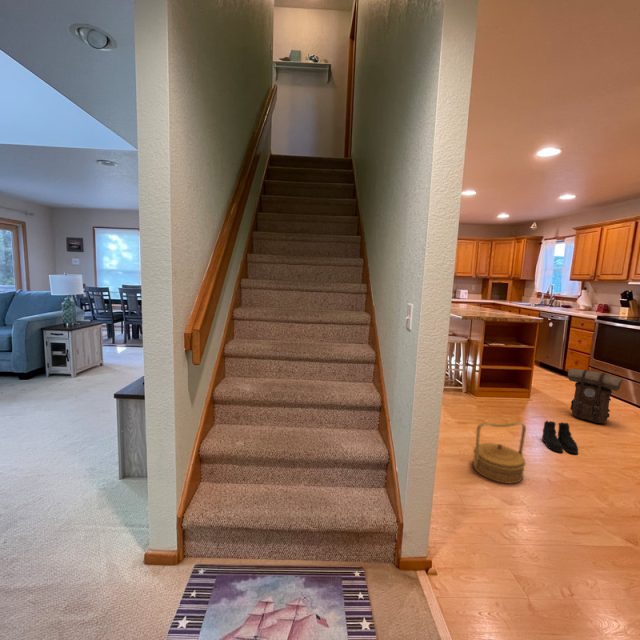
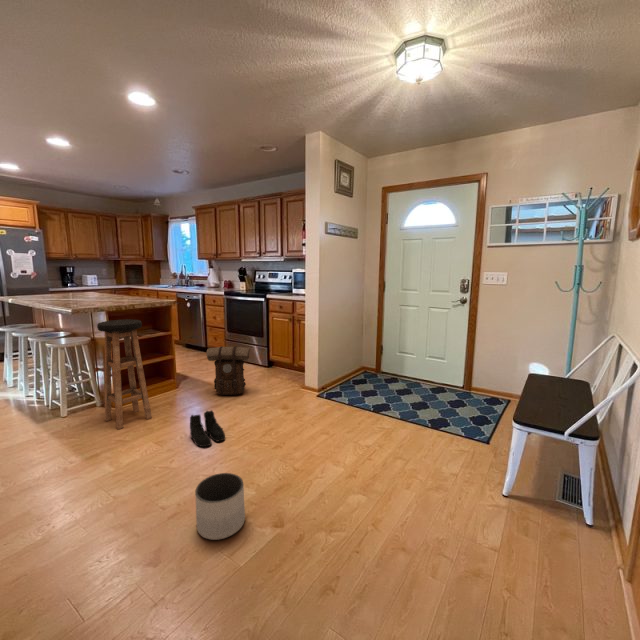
bar stool: none [470,328,513,413] -> present [97,319,152,429]
basket: present [473,422,526,483] -> none [93,440,171,540]
planter: none [545,466,597,520] -> present [195,473,245,540]

